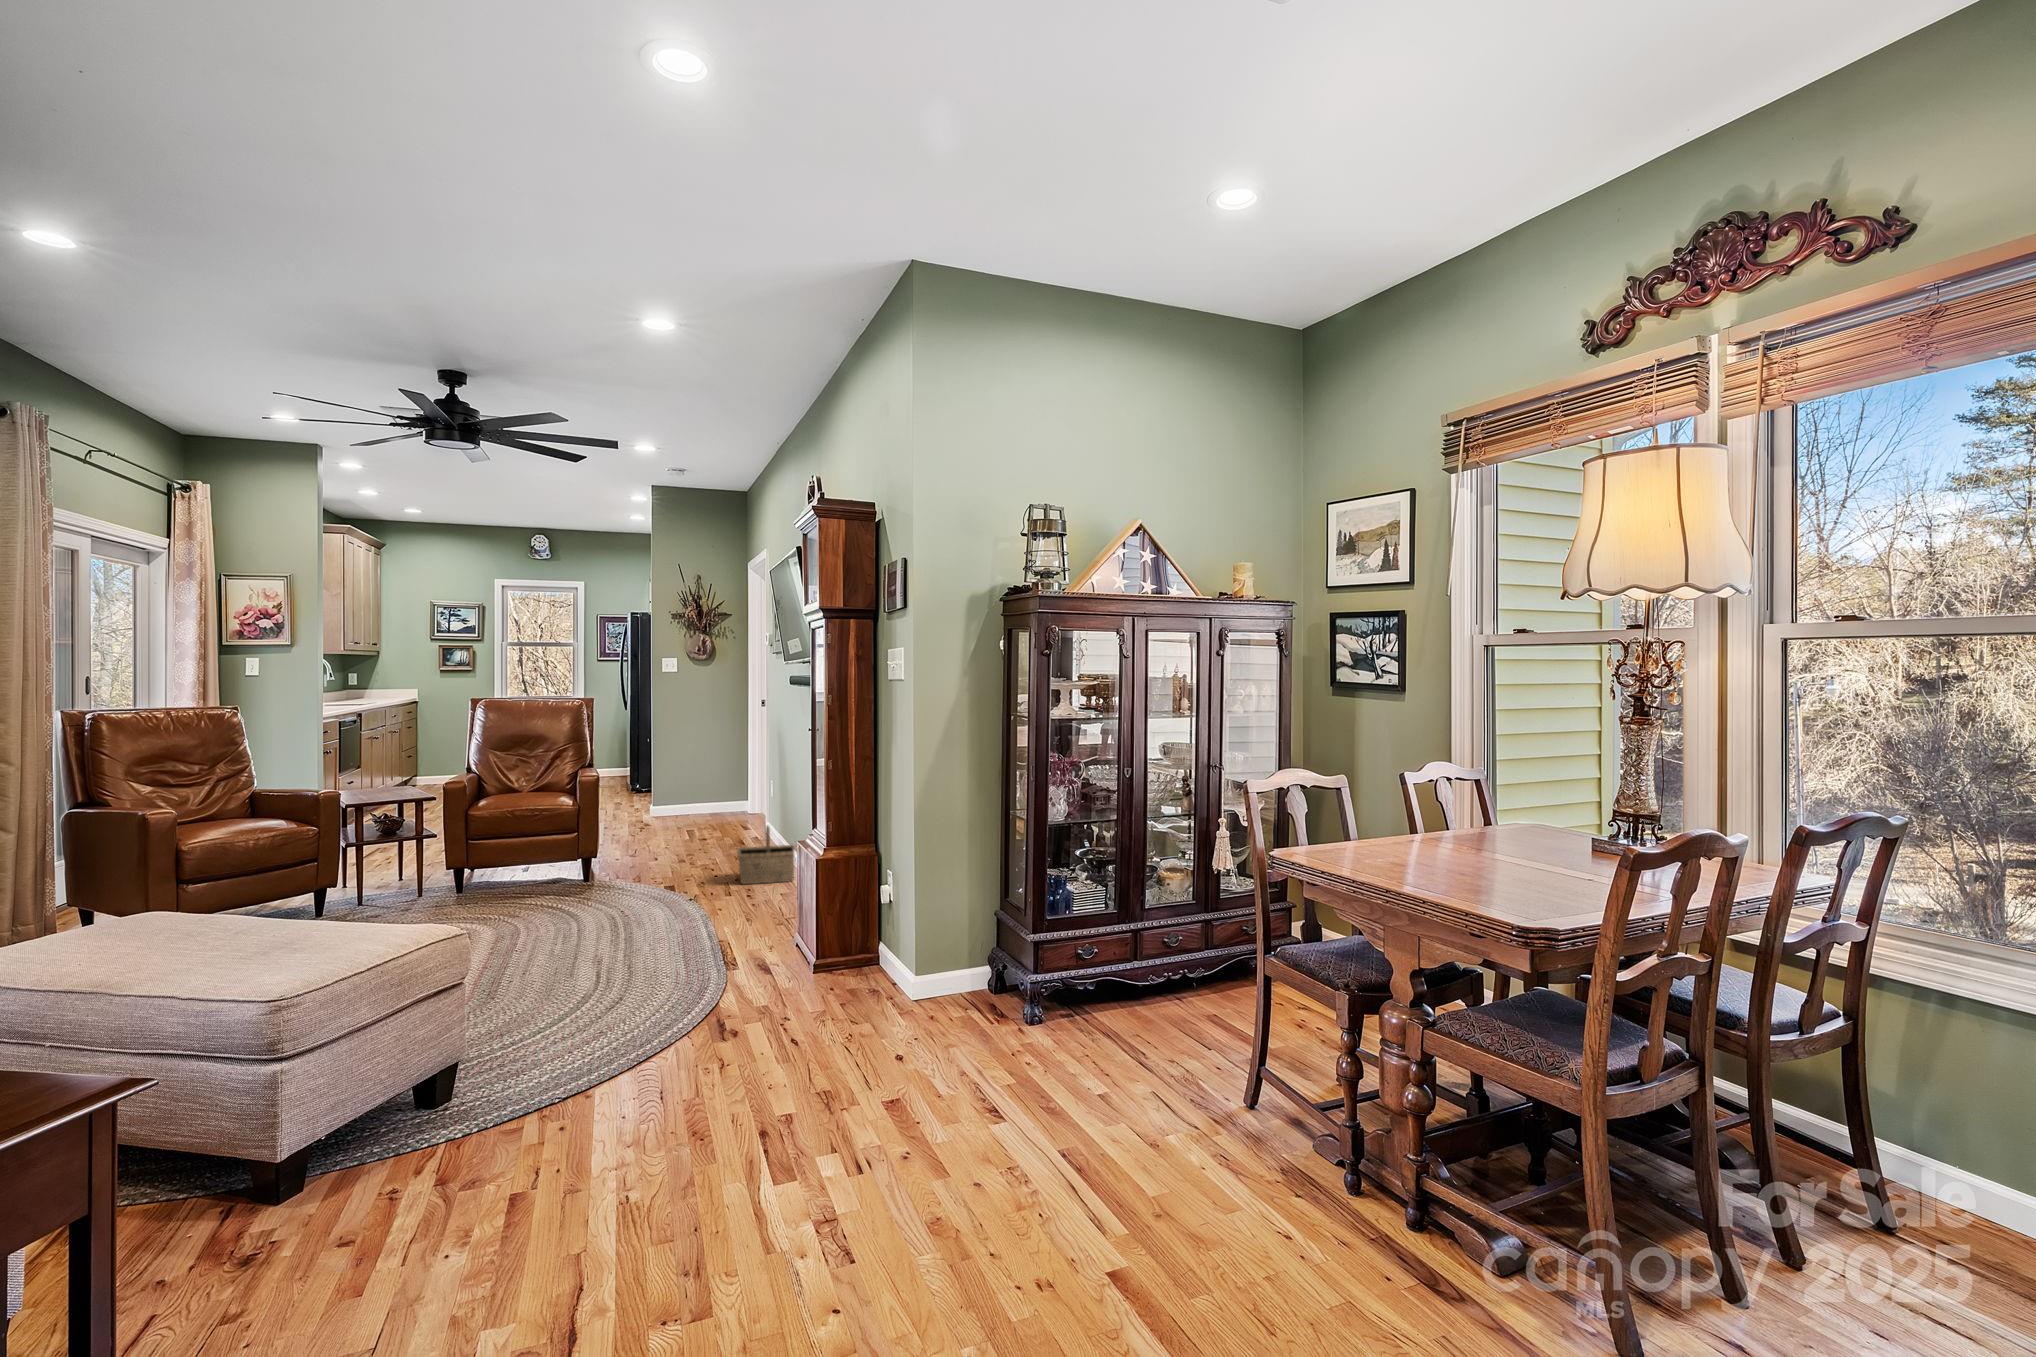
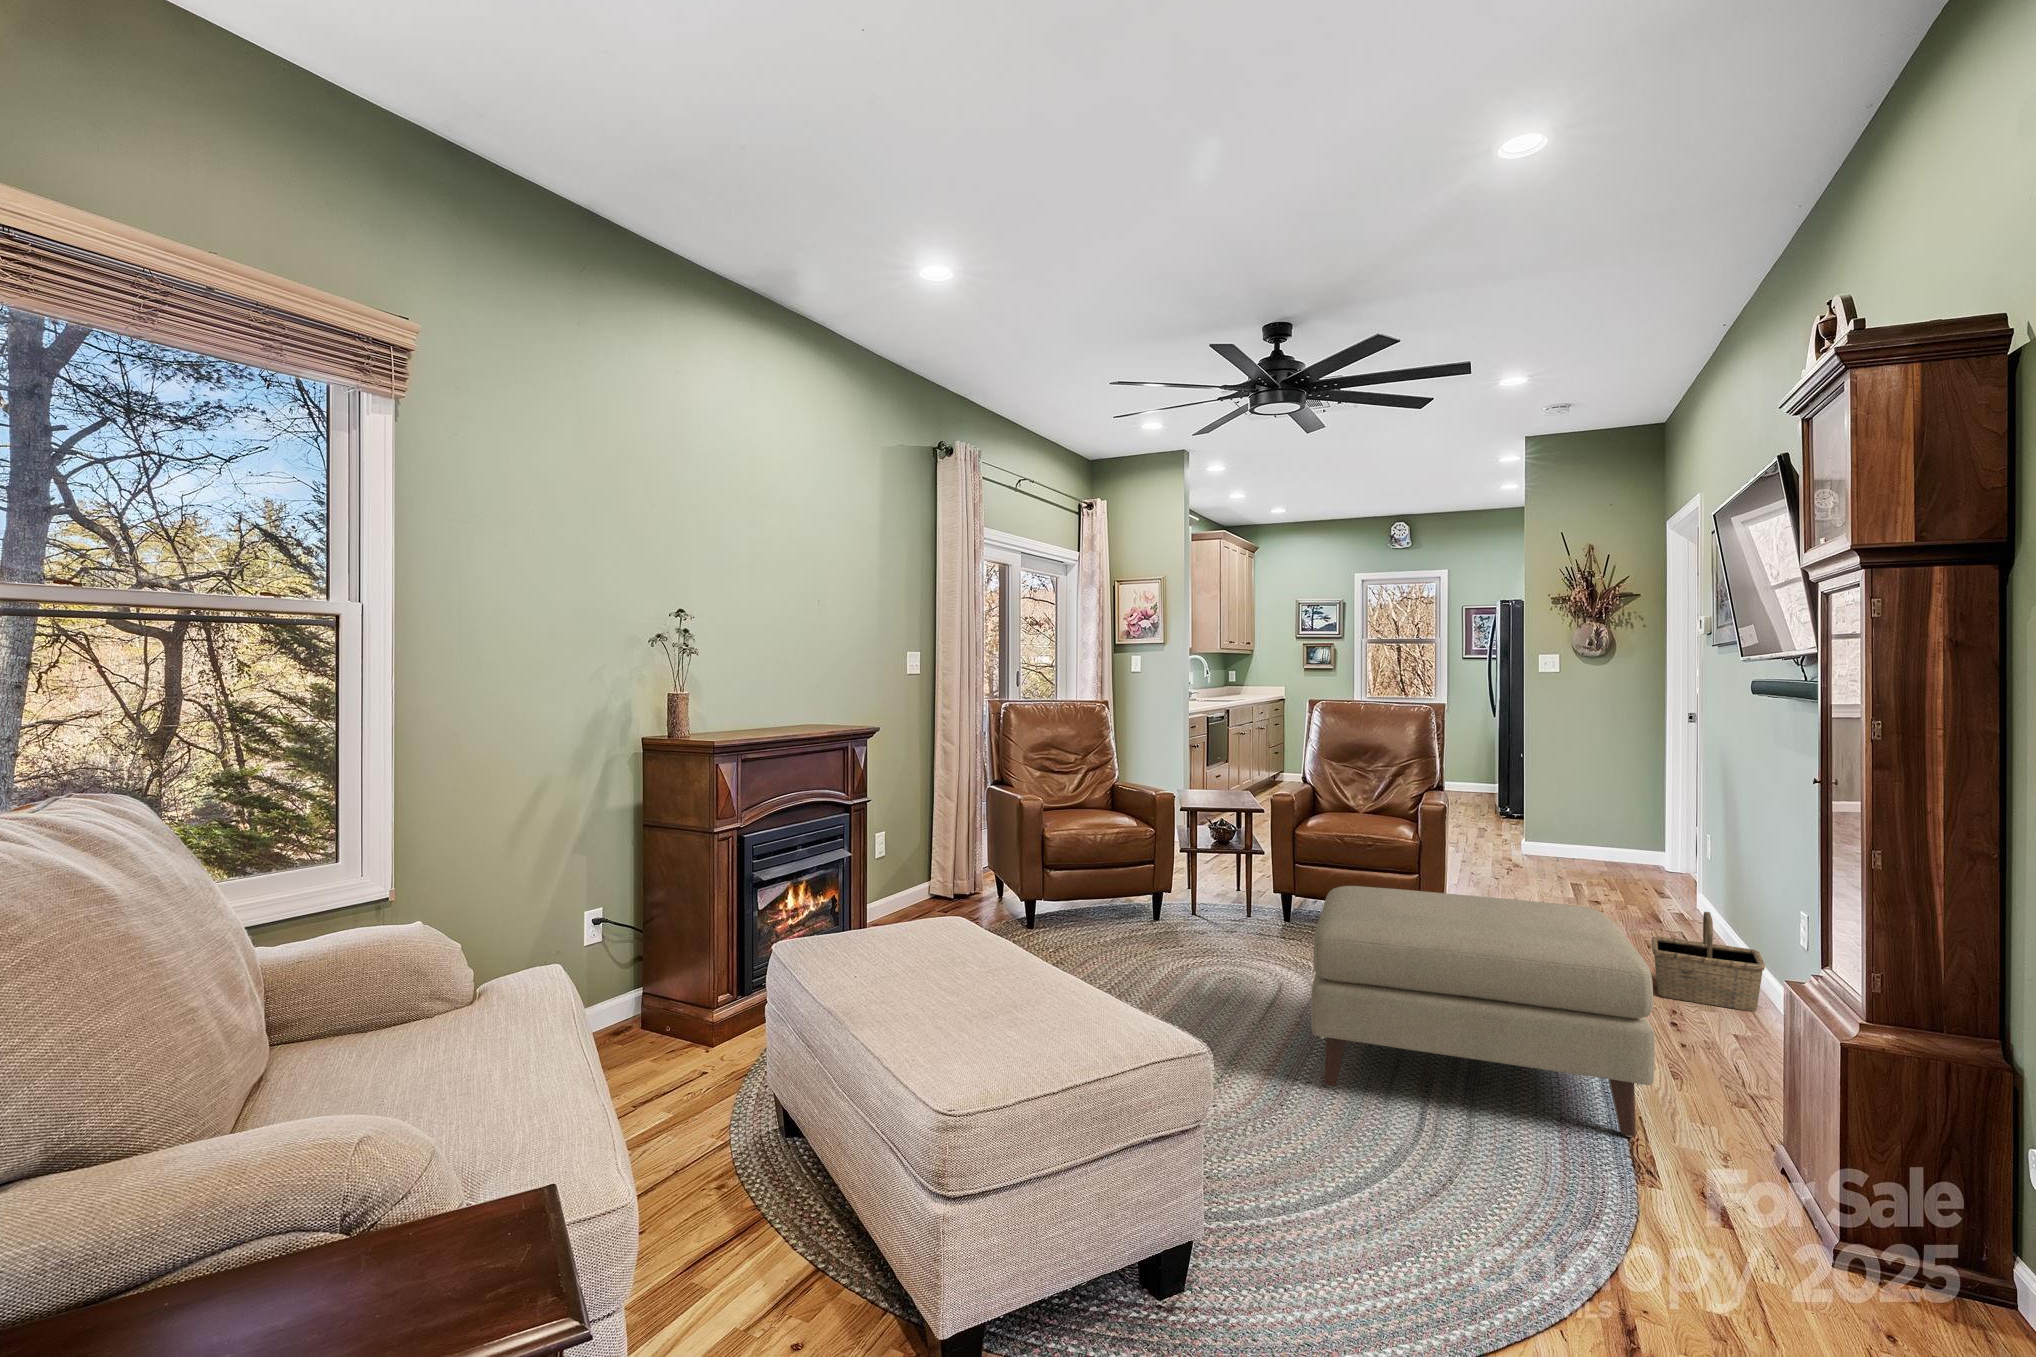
ottoman: none [513,826,736,980] -> present [1311,886,1655,1137]

